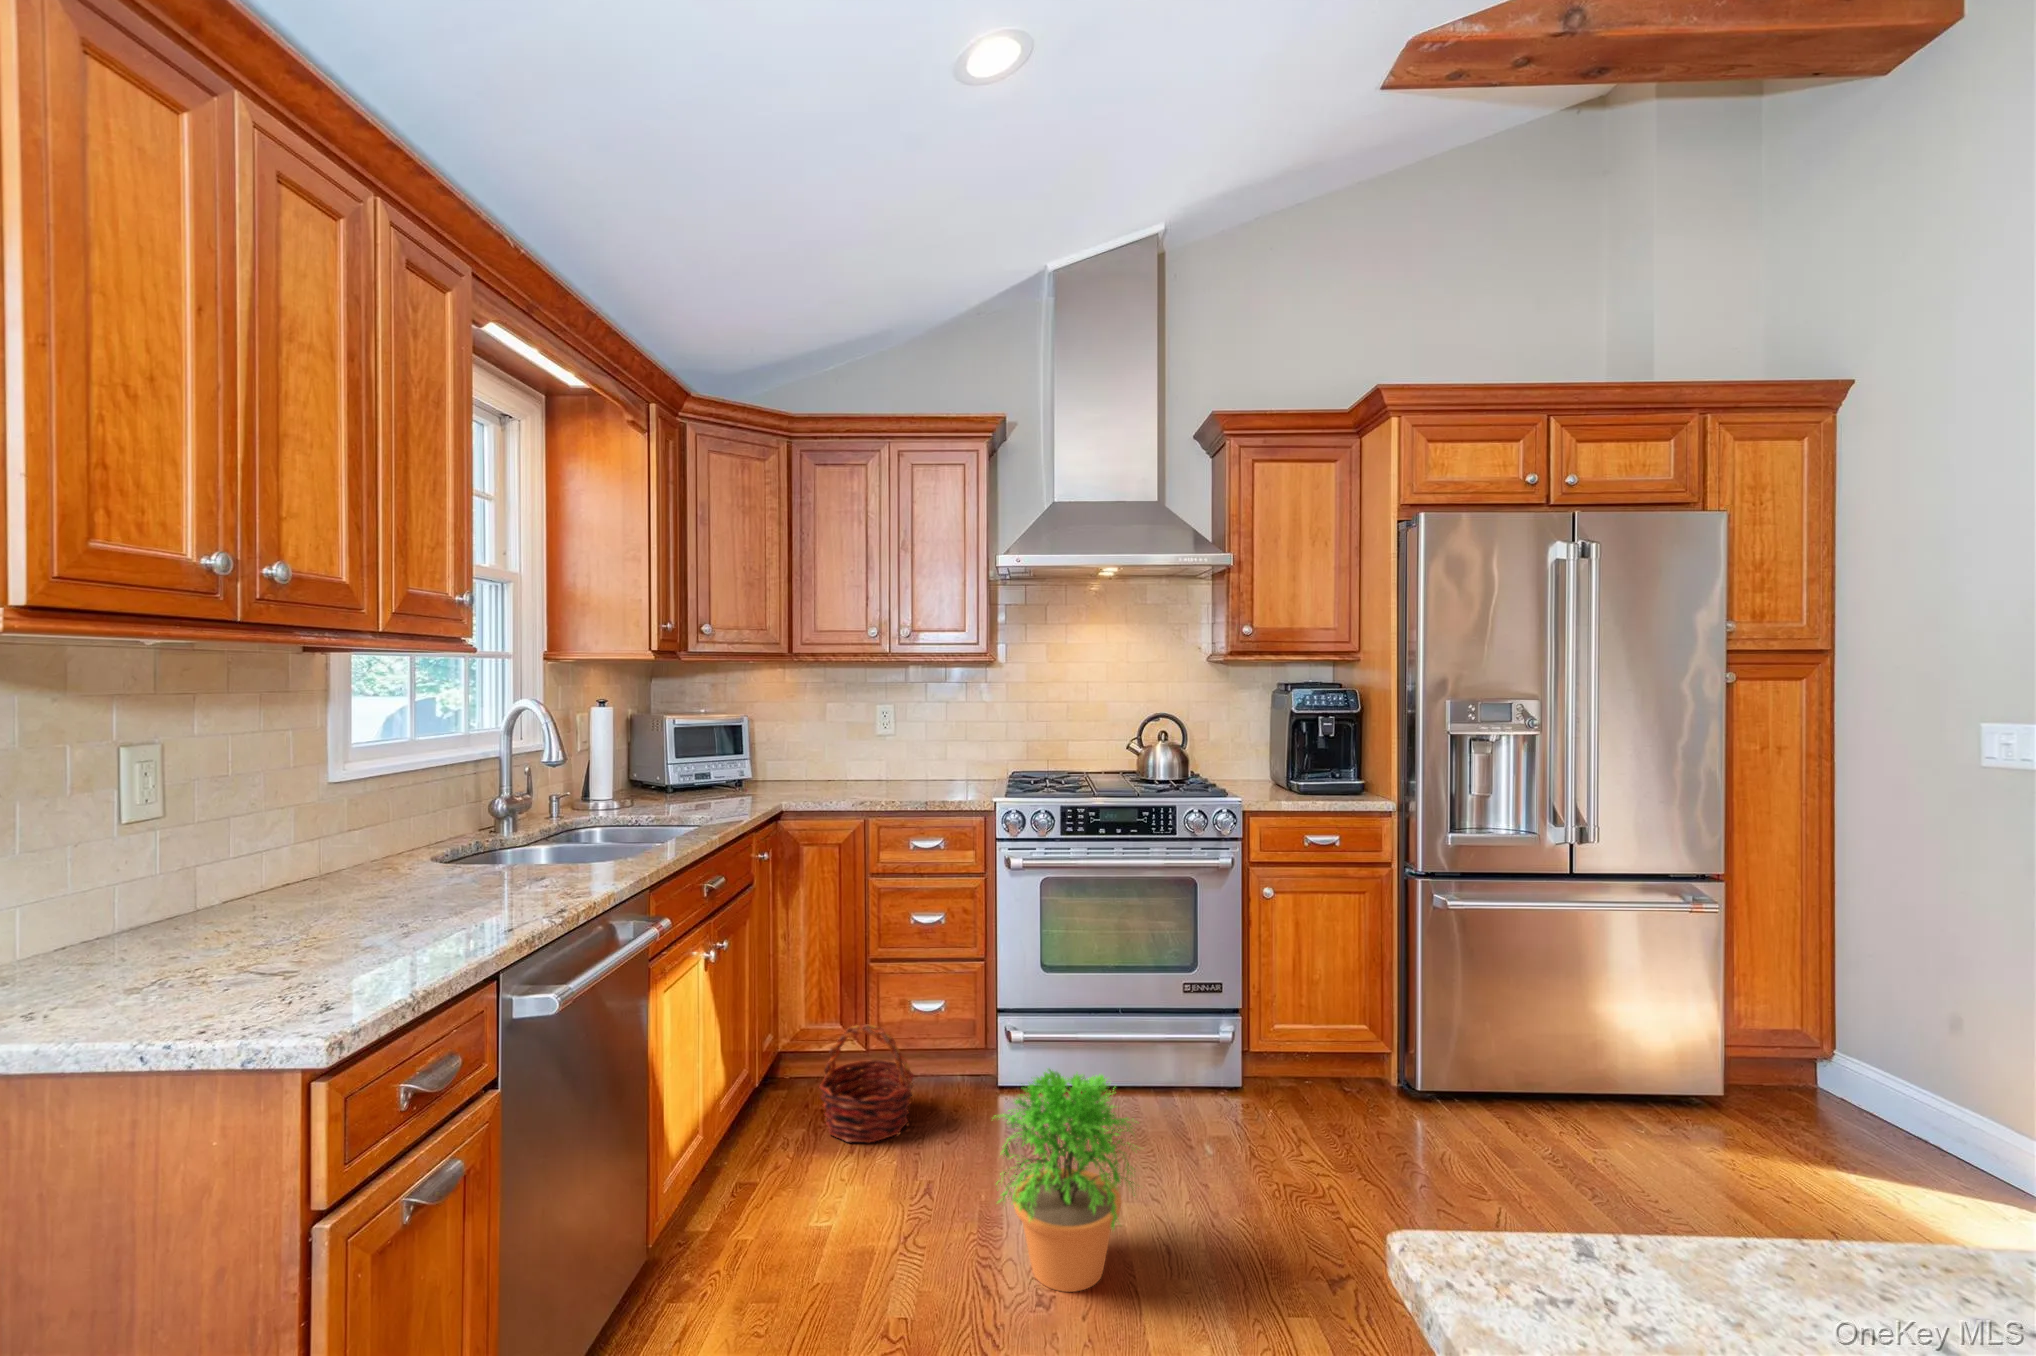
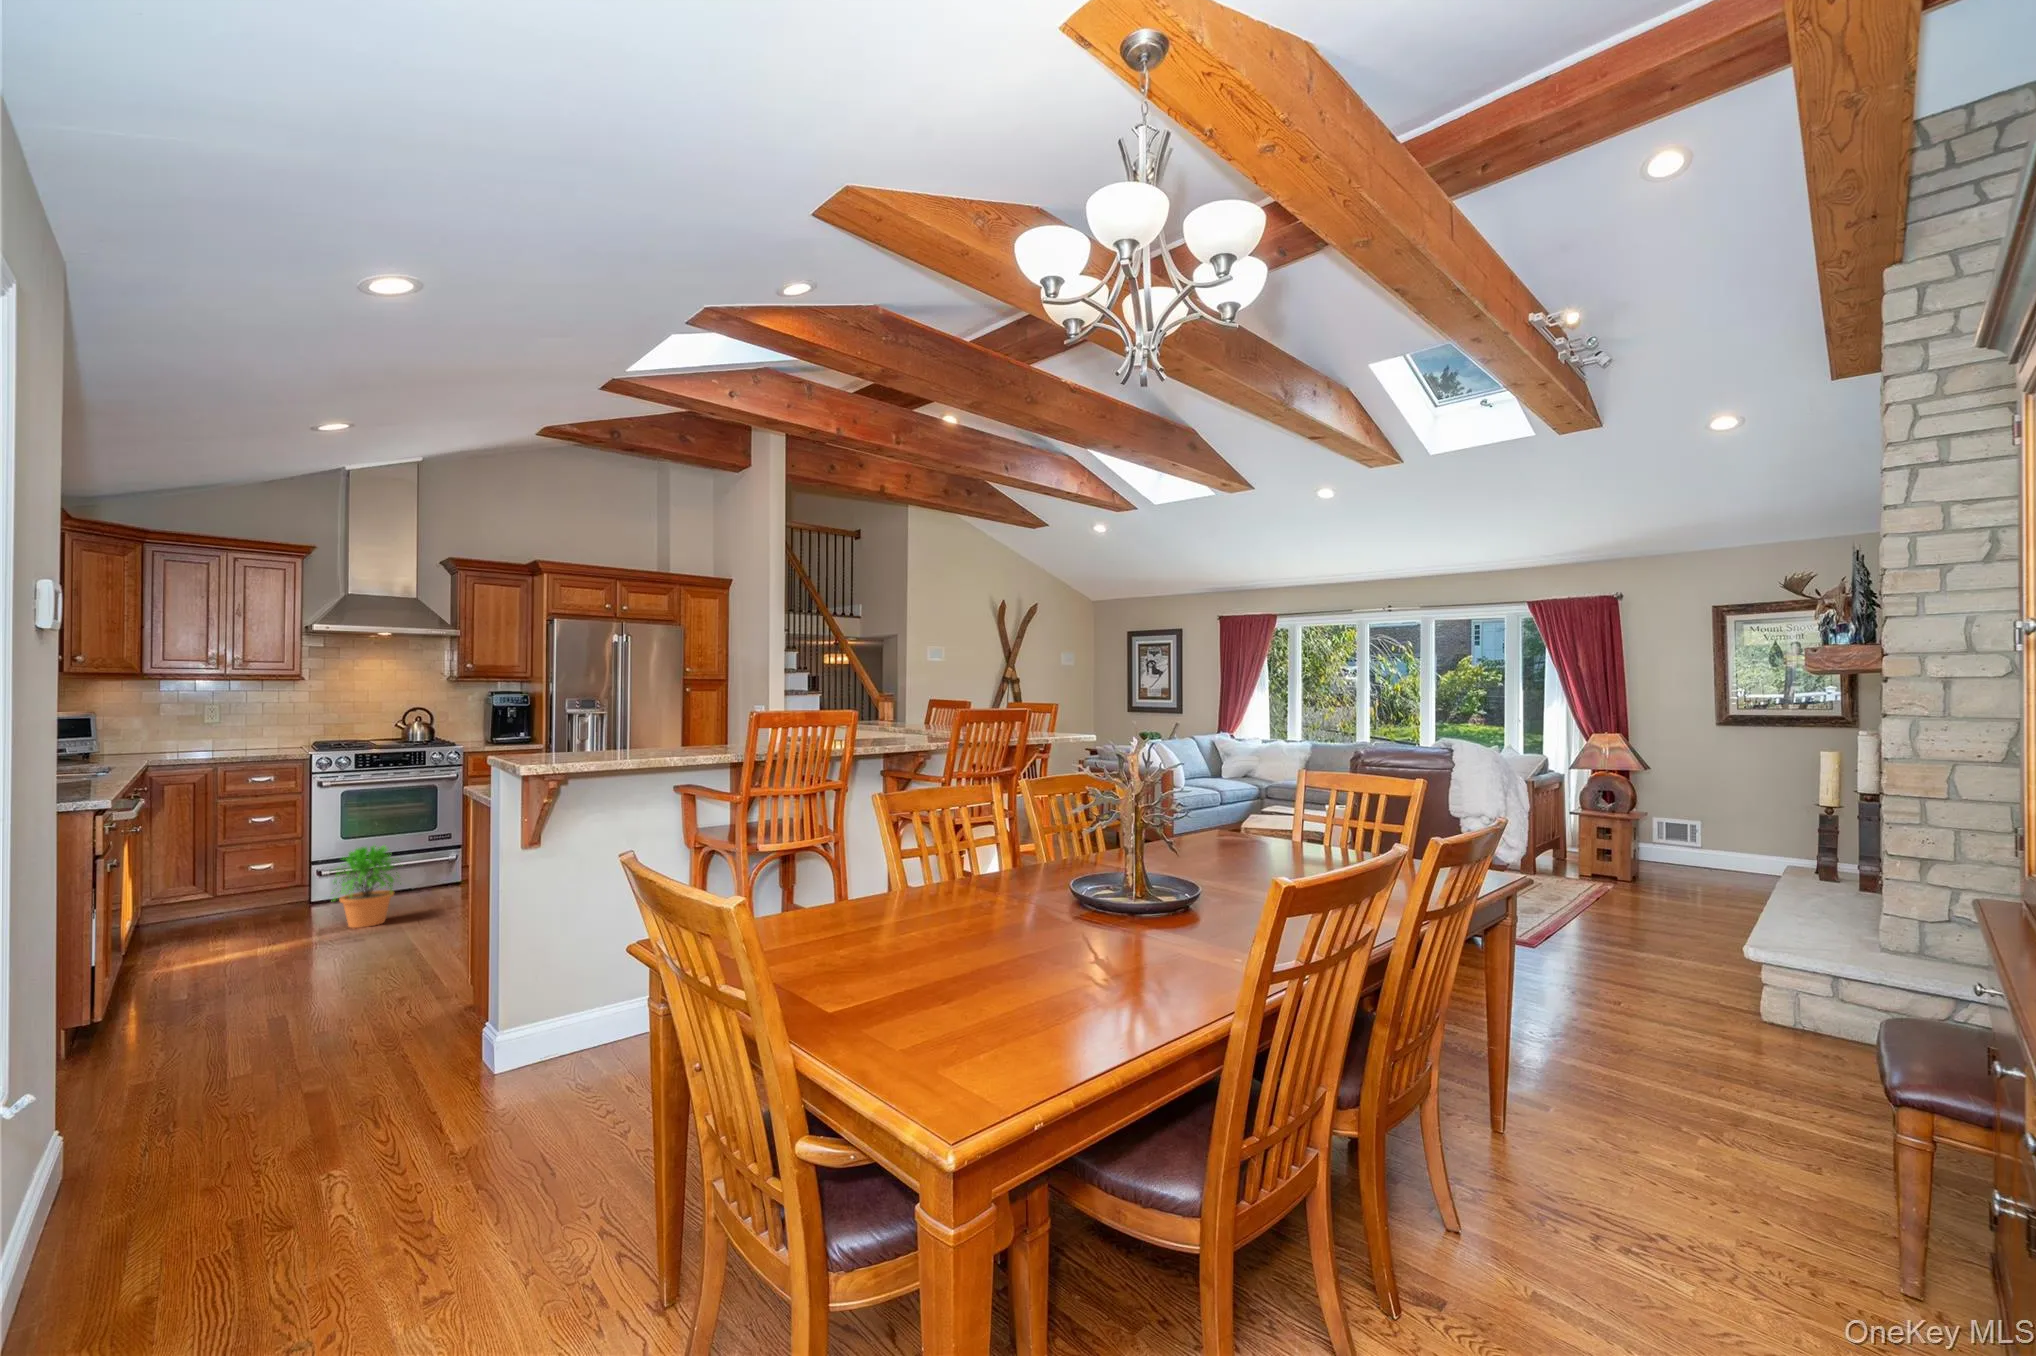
basket: present [819,1024,914,1143] -> none [192,870,260,928]

